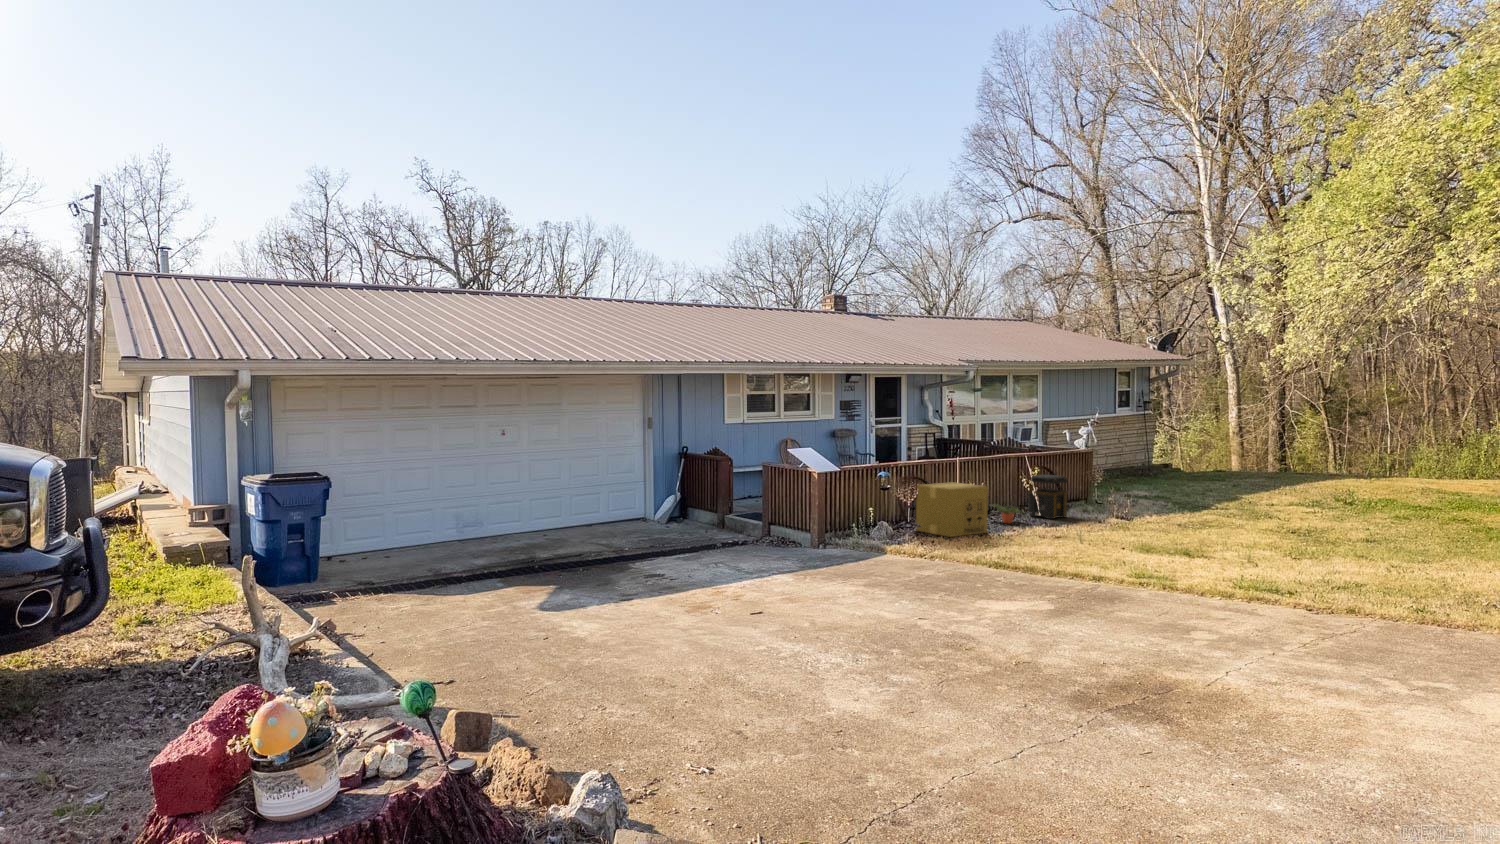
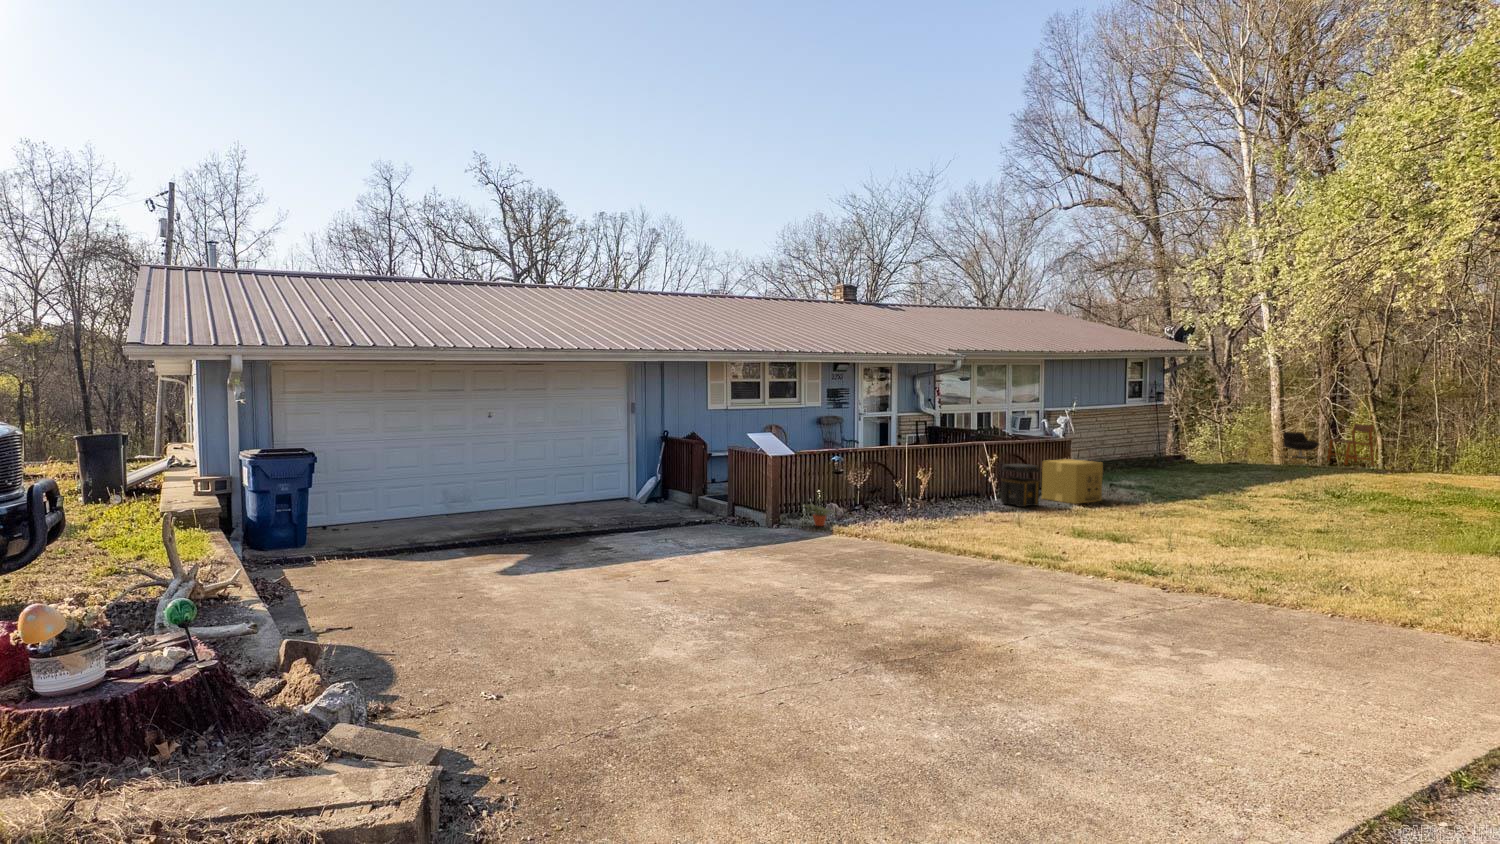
bench: none [1304,430,1352,471] -> present [1327,424,1374,466]
lounge chair: none [1257,440,1295,465] -> present [1284,432,1319,458]
cardboard box: present [916,482,988,537] -> present [1041,459,1103,504]
potted plant: present [992,504,1021,523] -> present [803,504,837,526]

